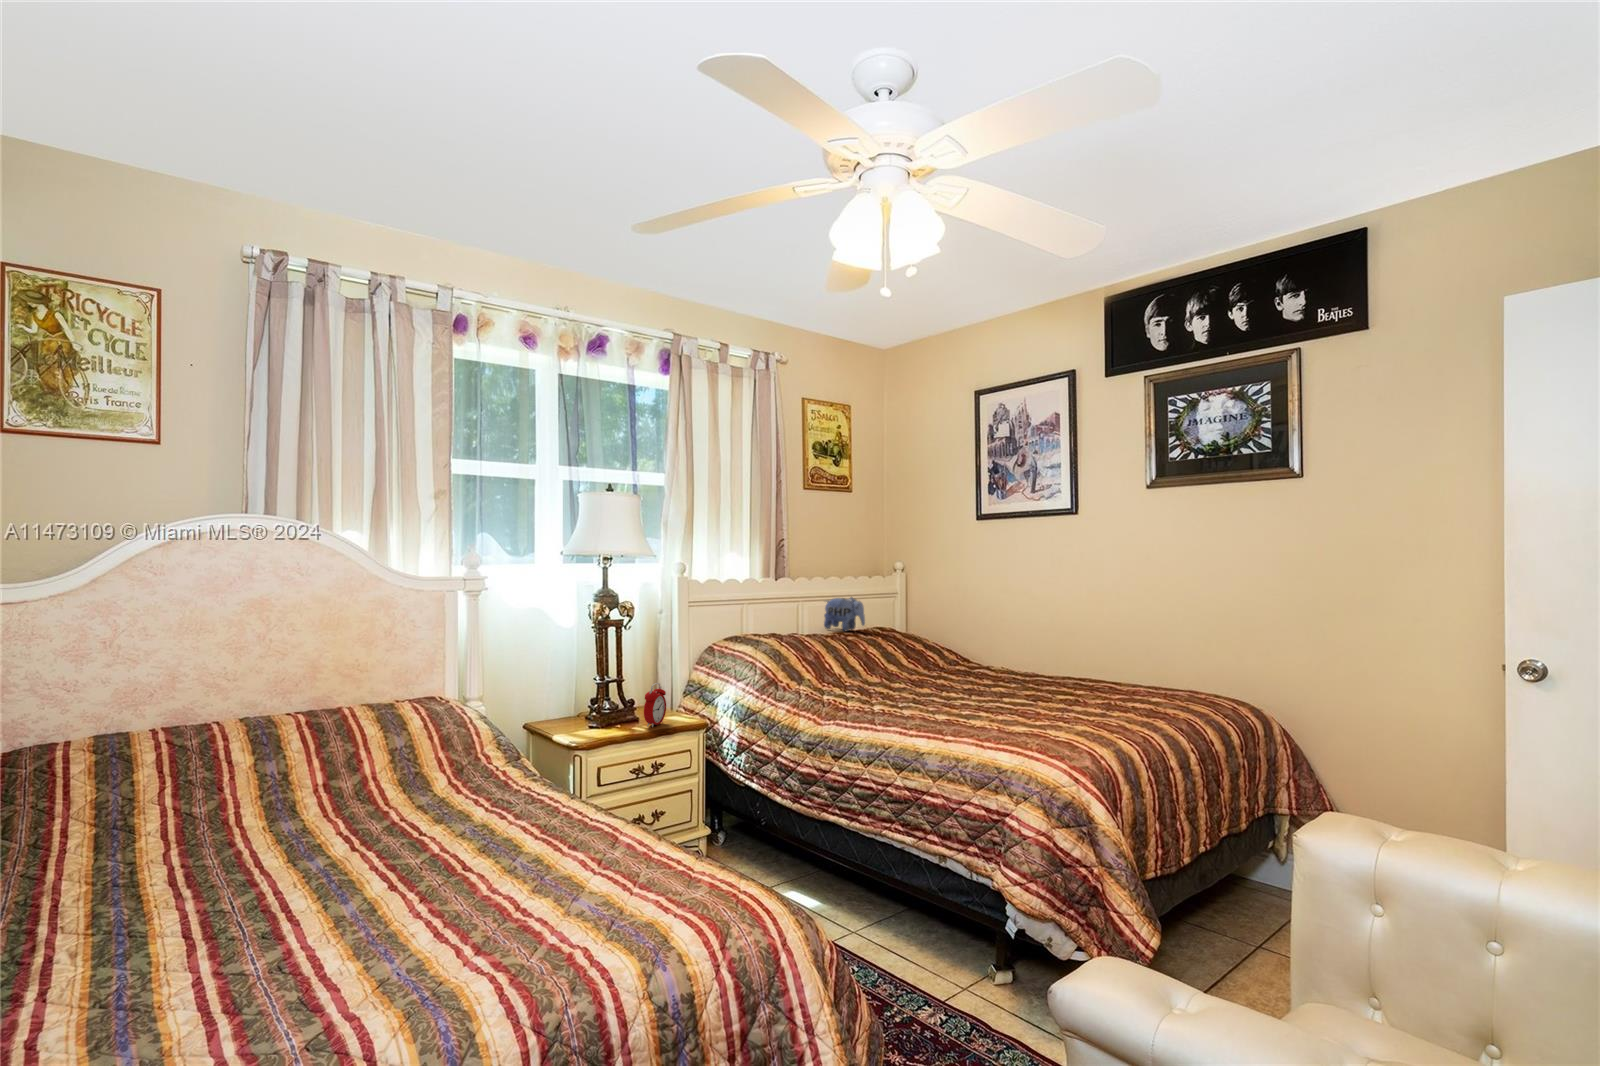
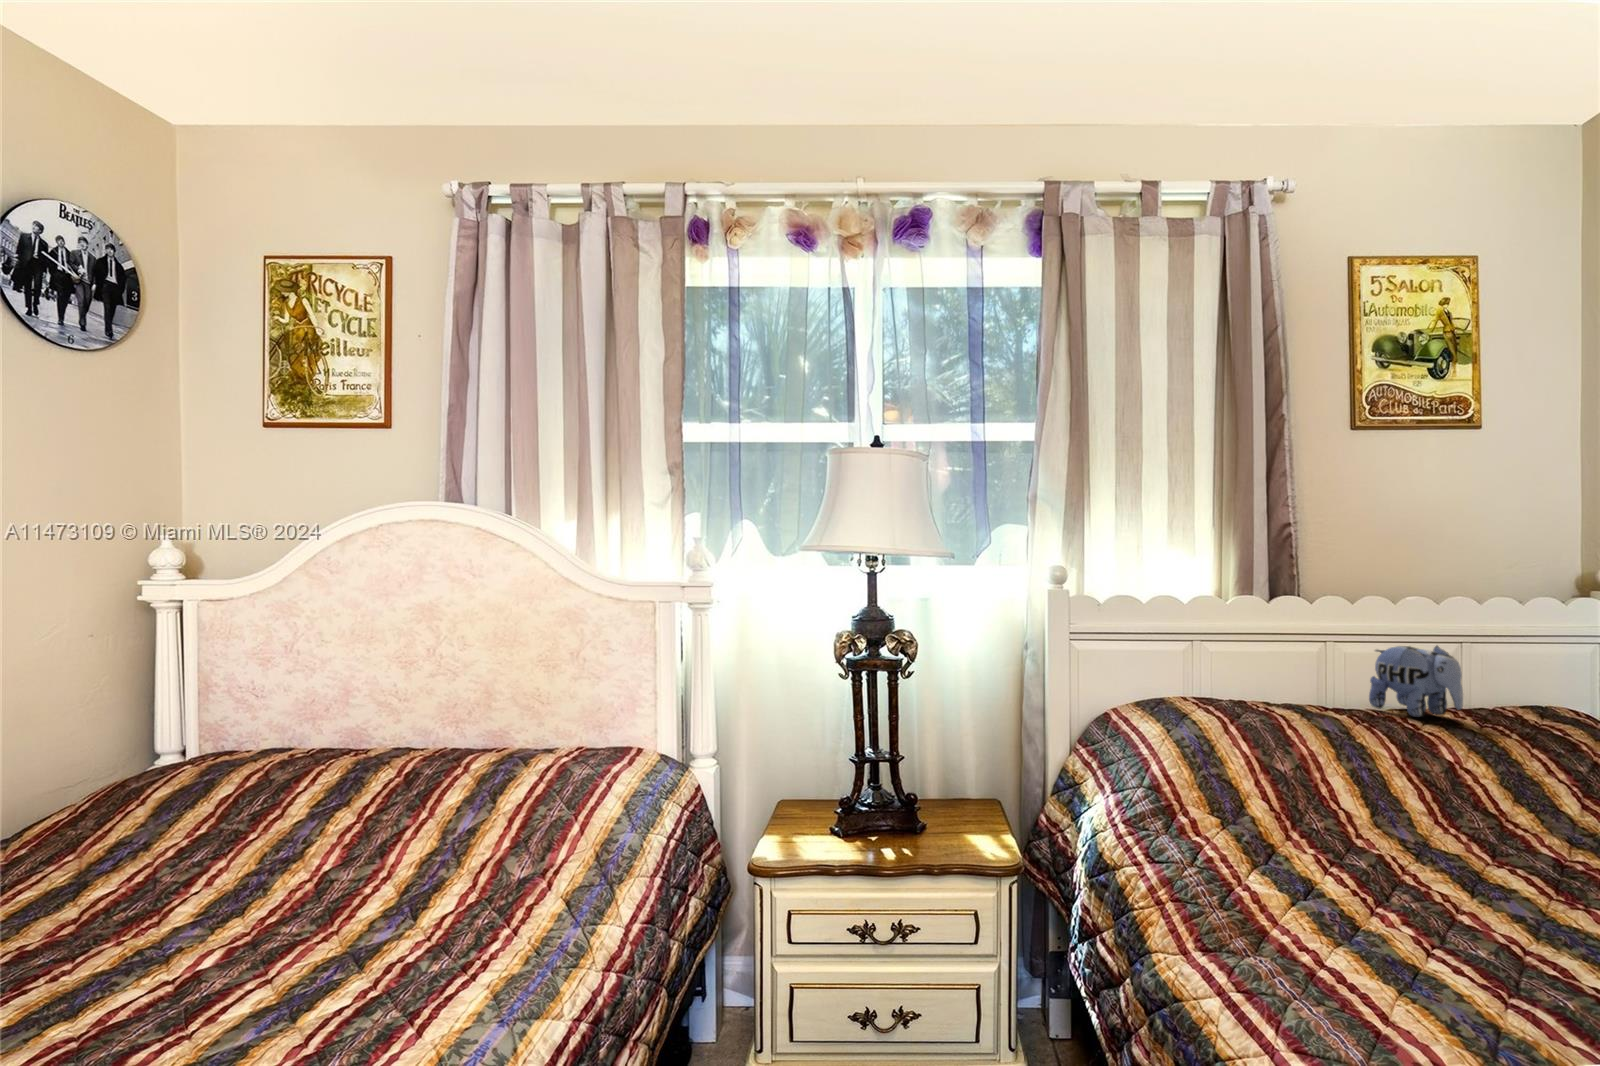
alarm clock: present [644,683,666,727] -> none [926,770,975,845]

